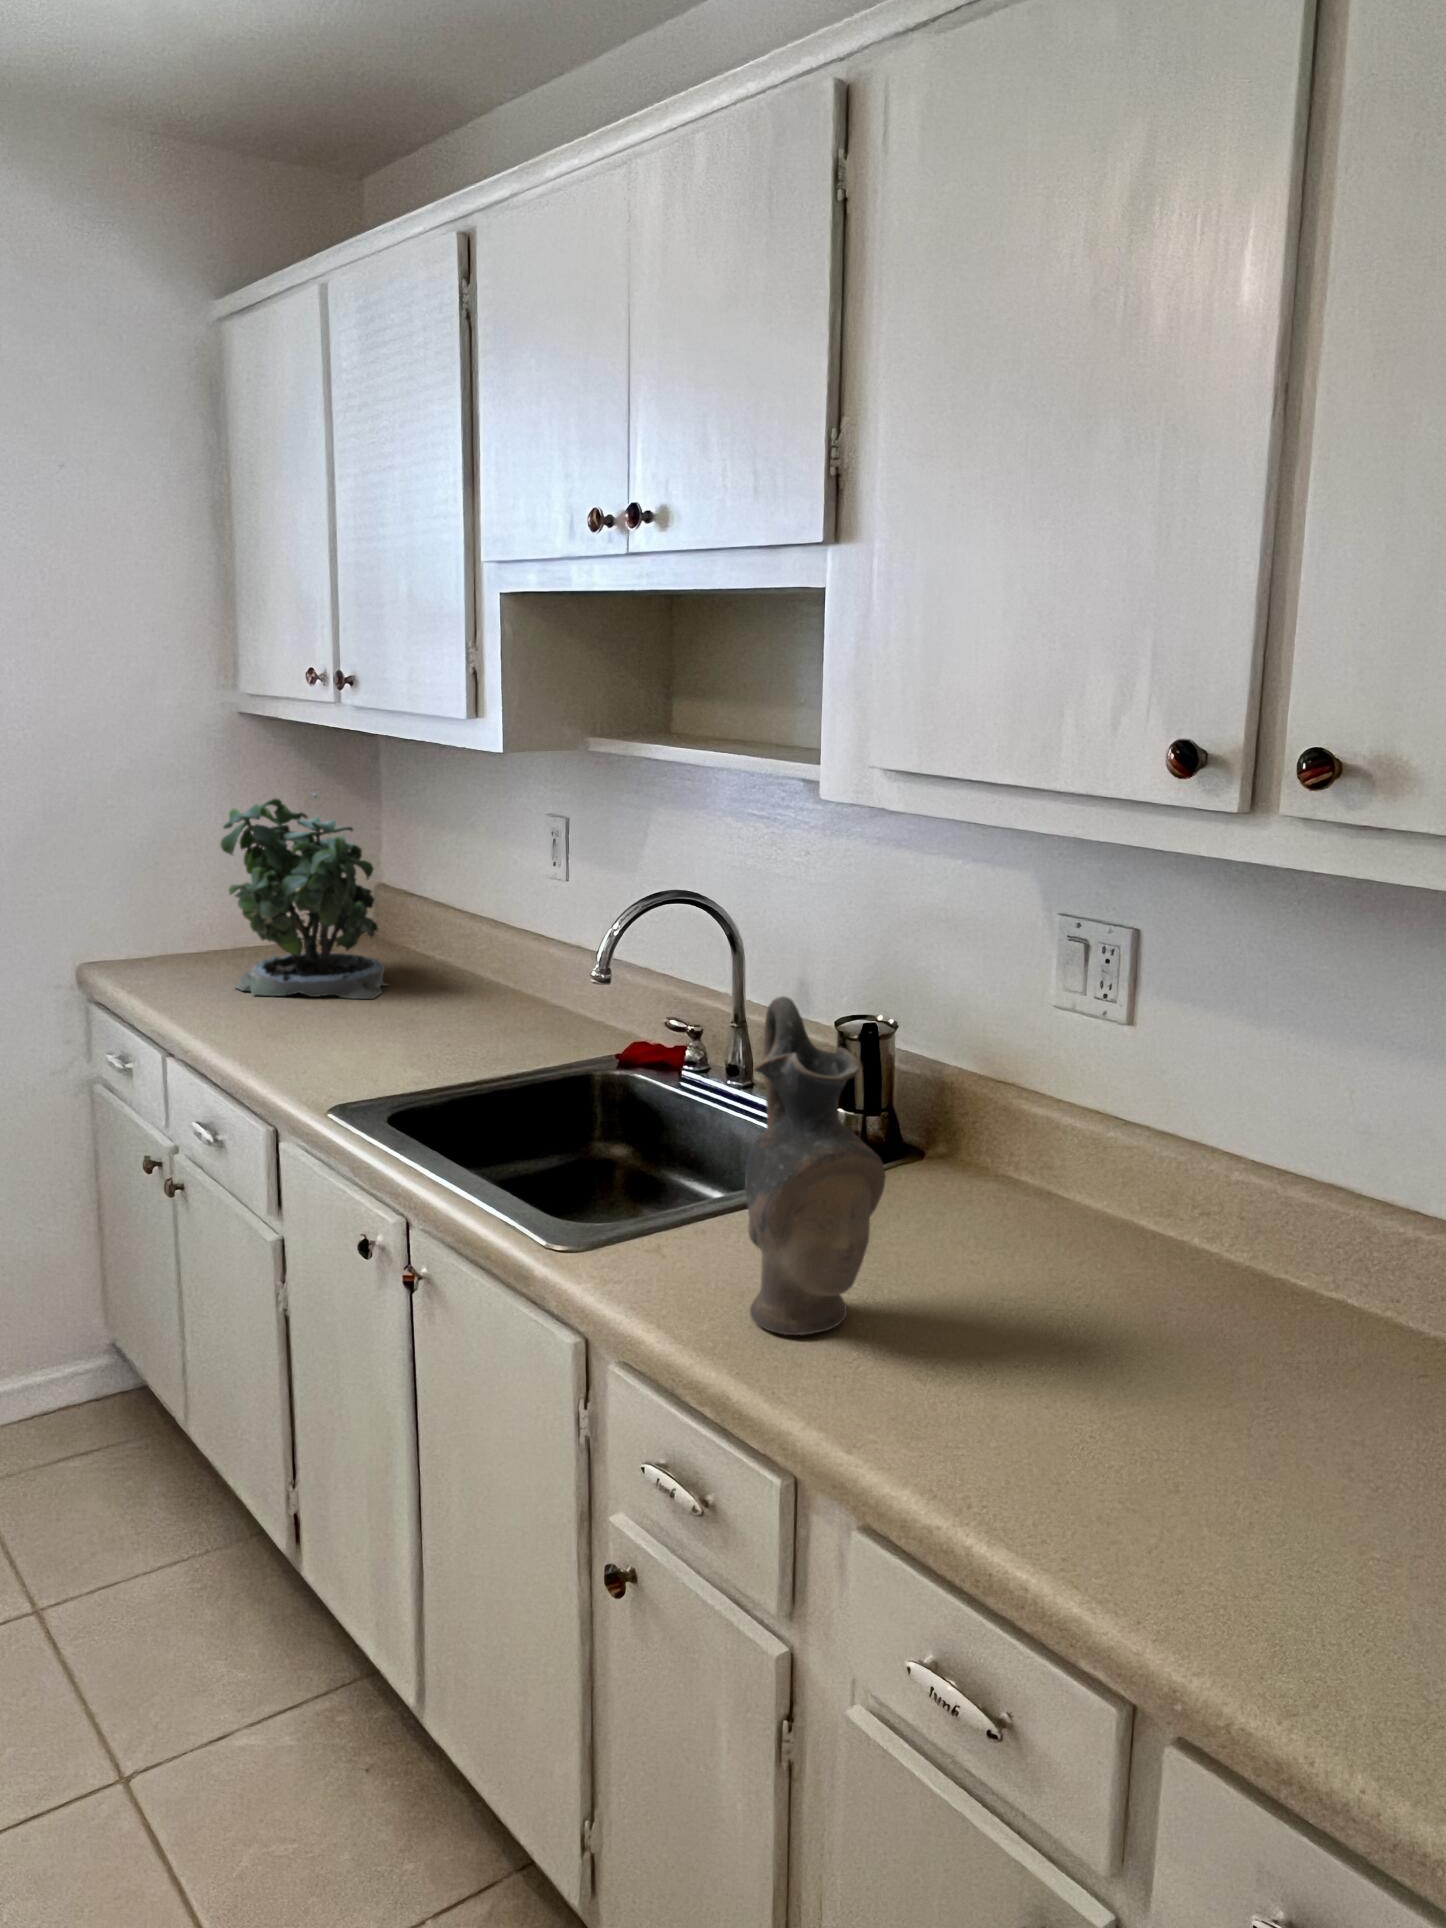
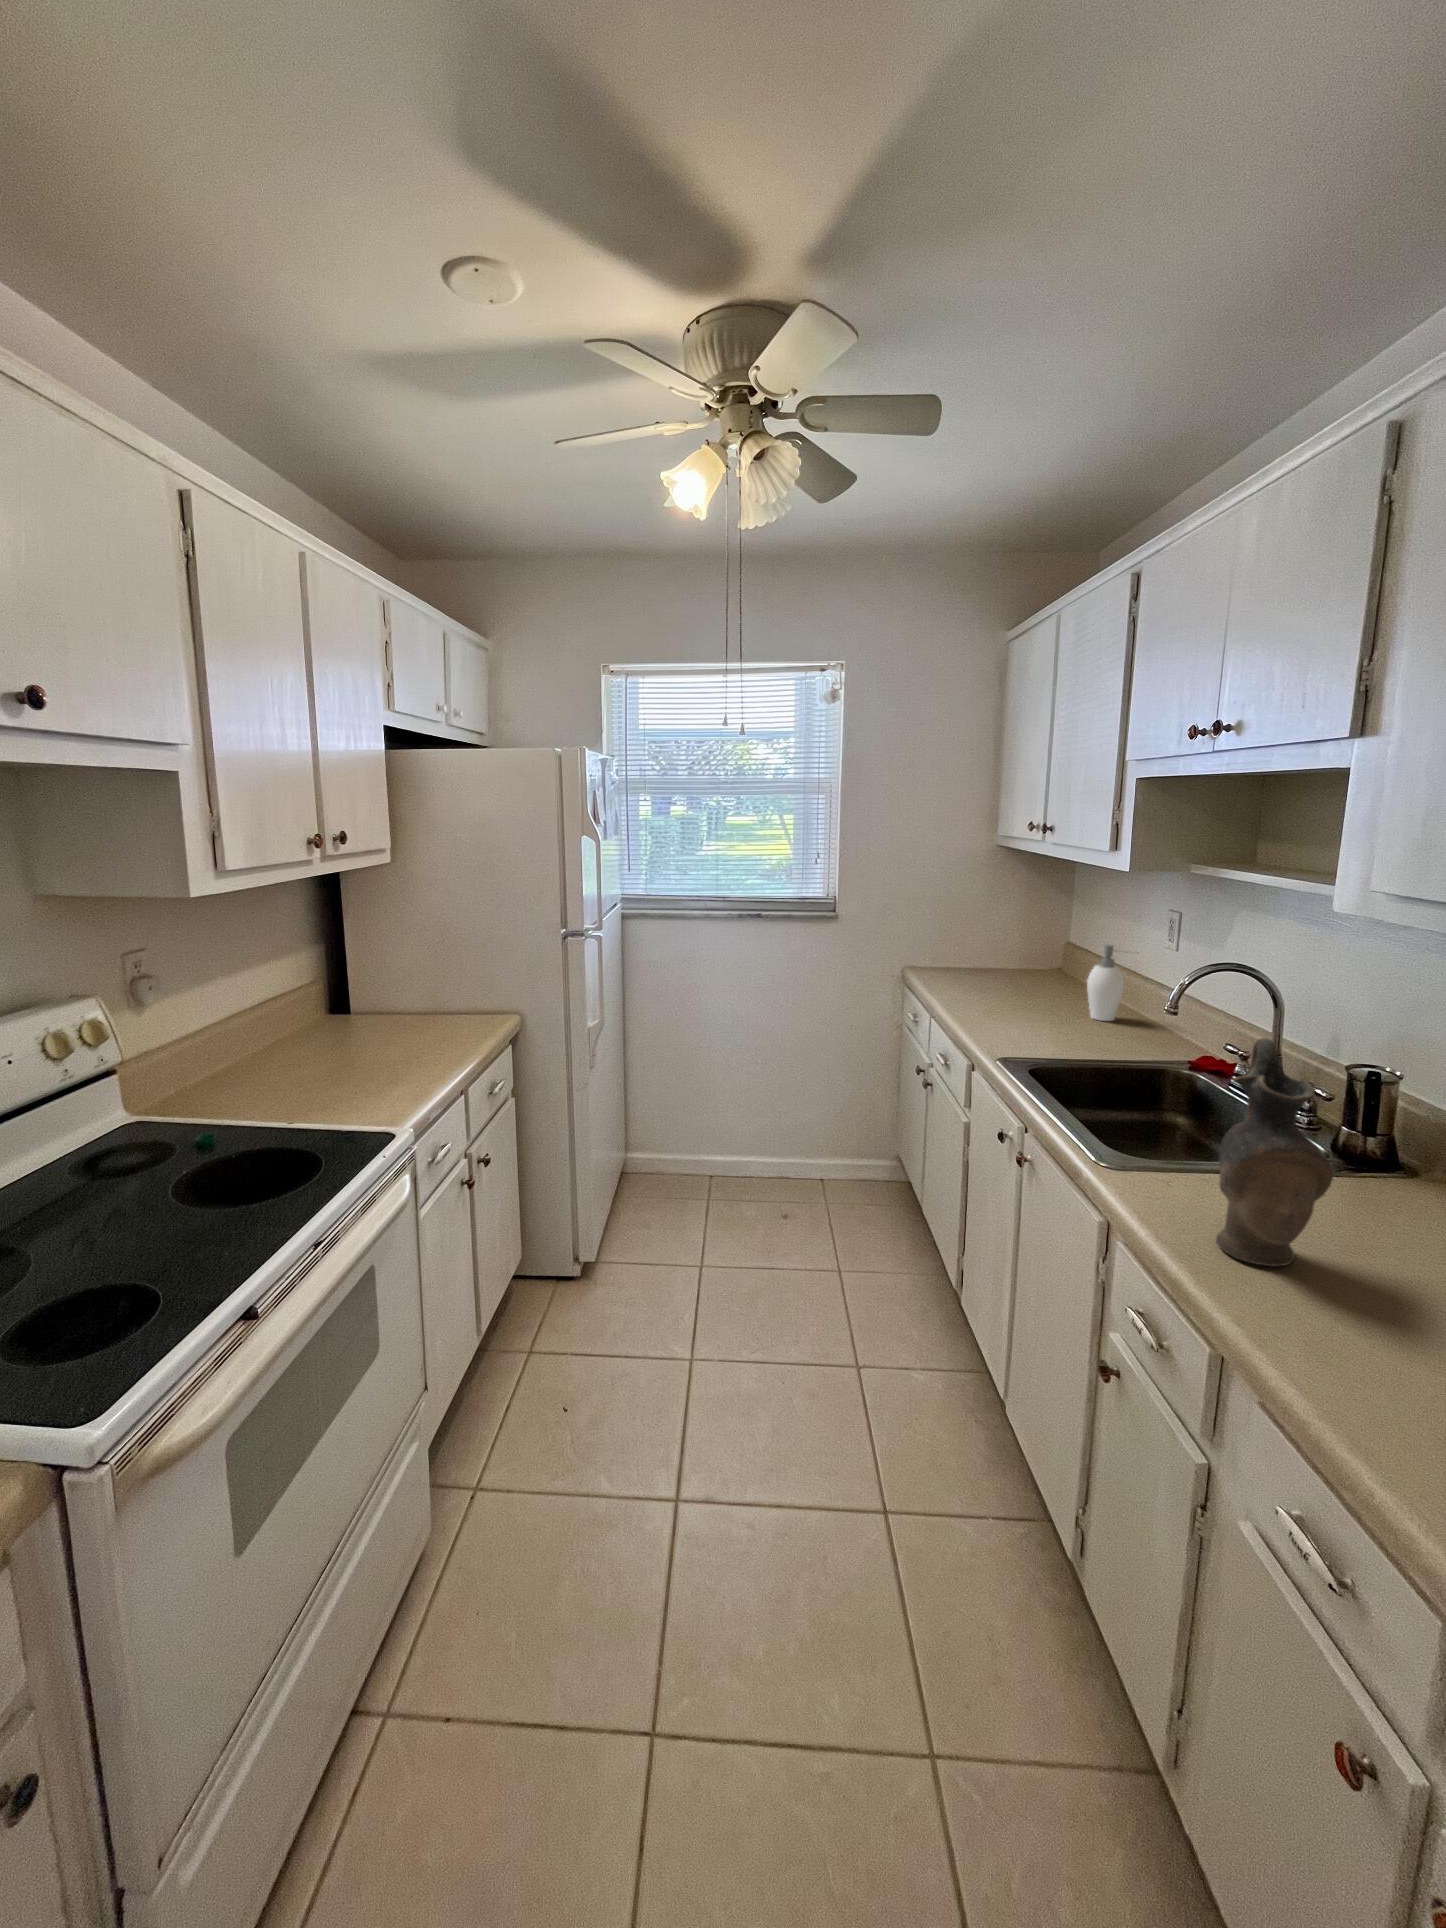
potted plant: present [220,793,387,999] -> none [973,887,1060,1005]
soap dispenser: none [440,880,516,1012] -> present [1087,944,1138,1021]

